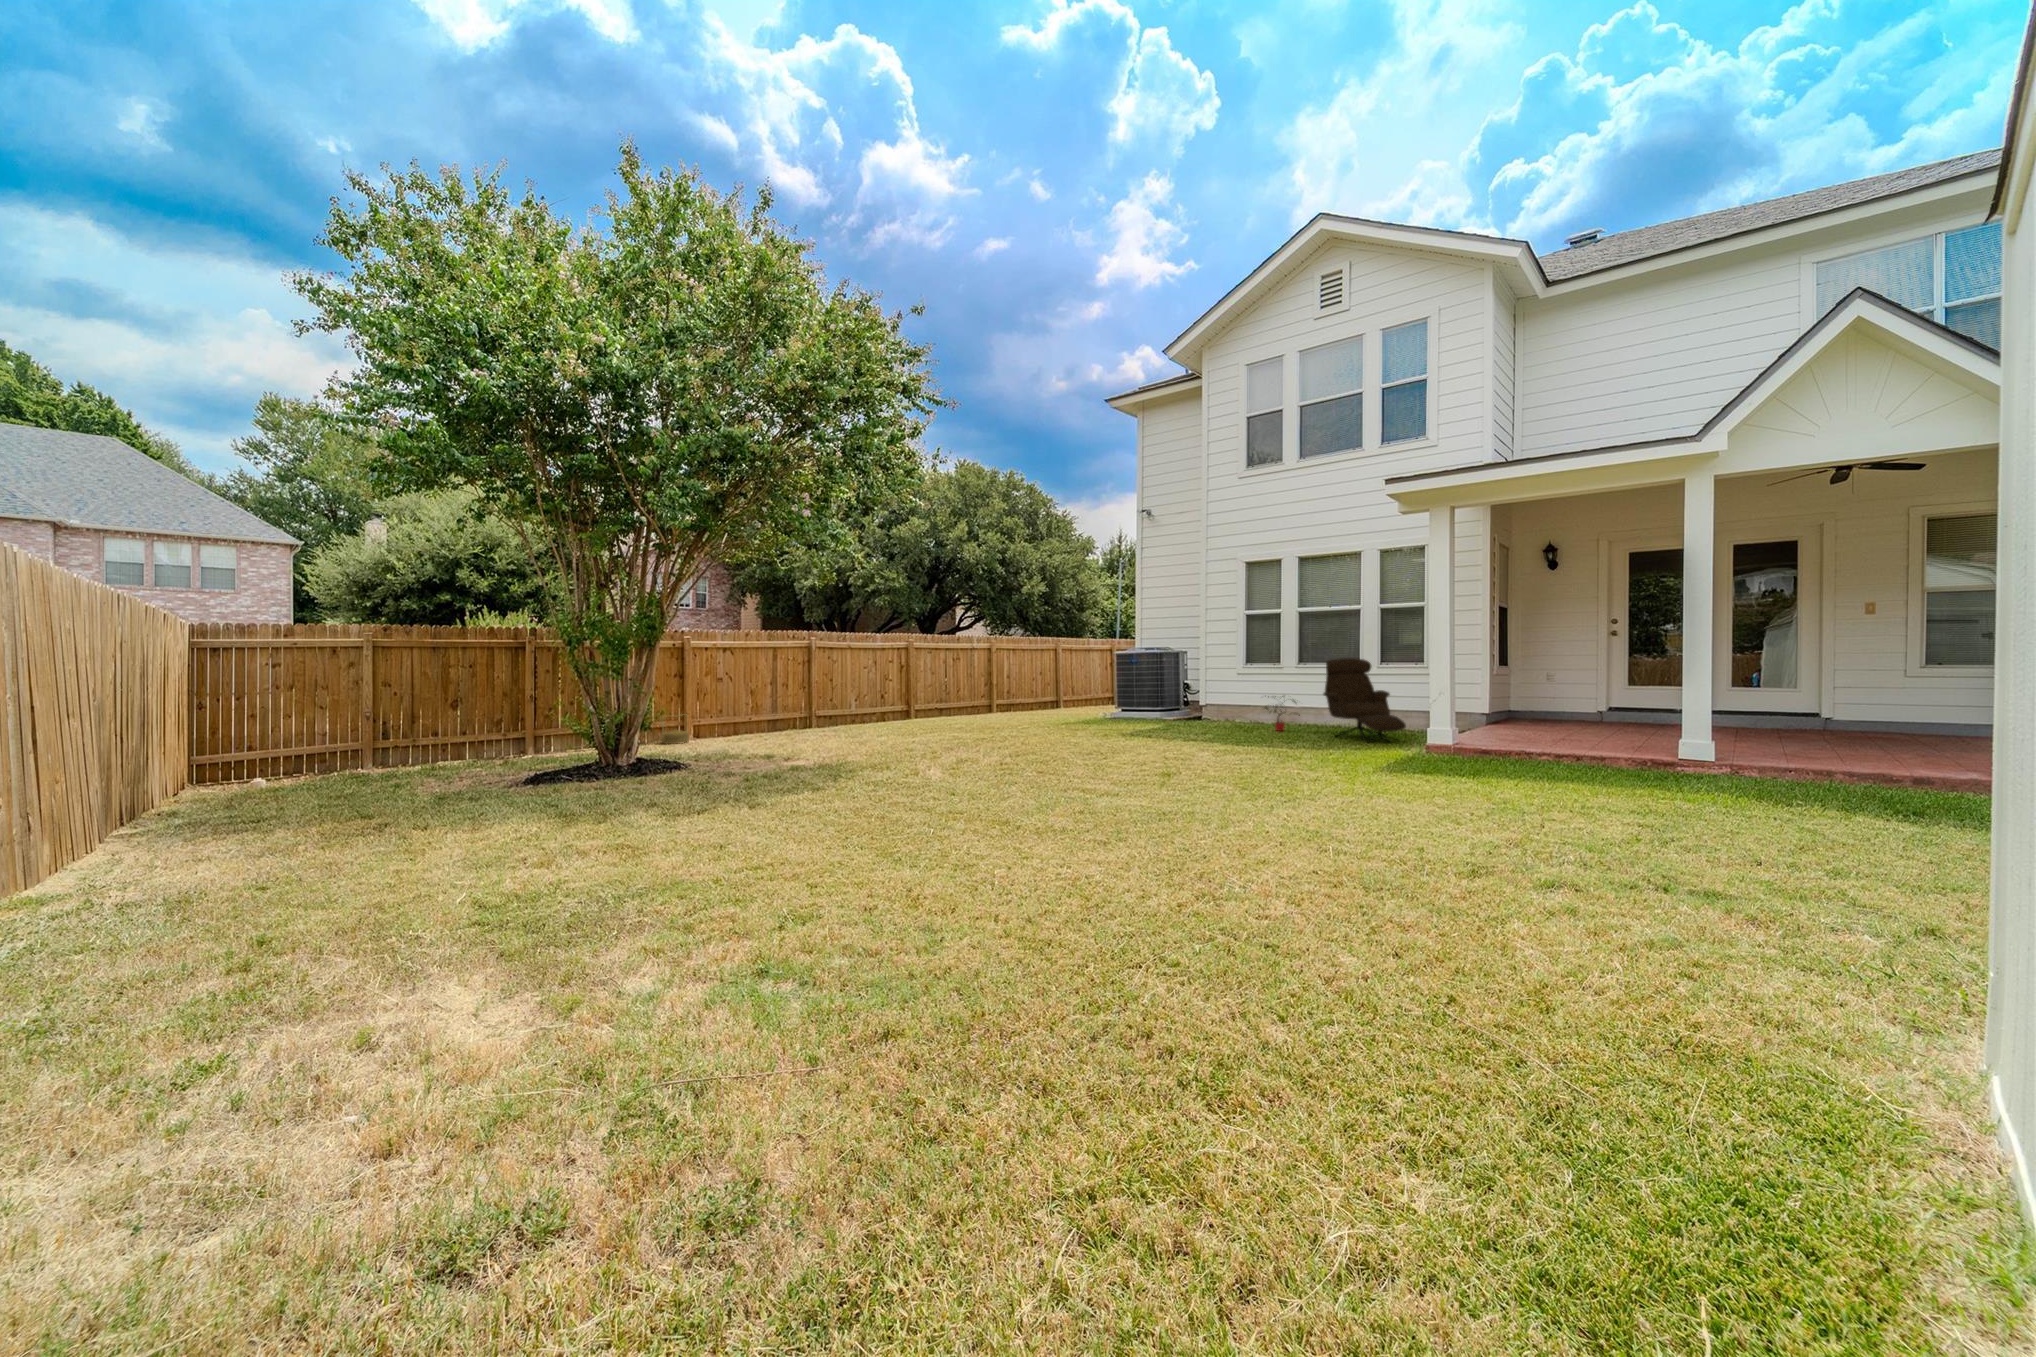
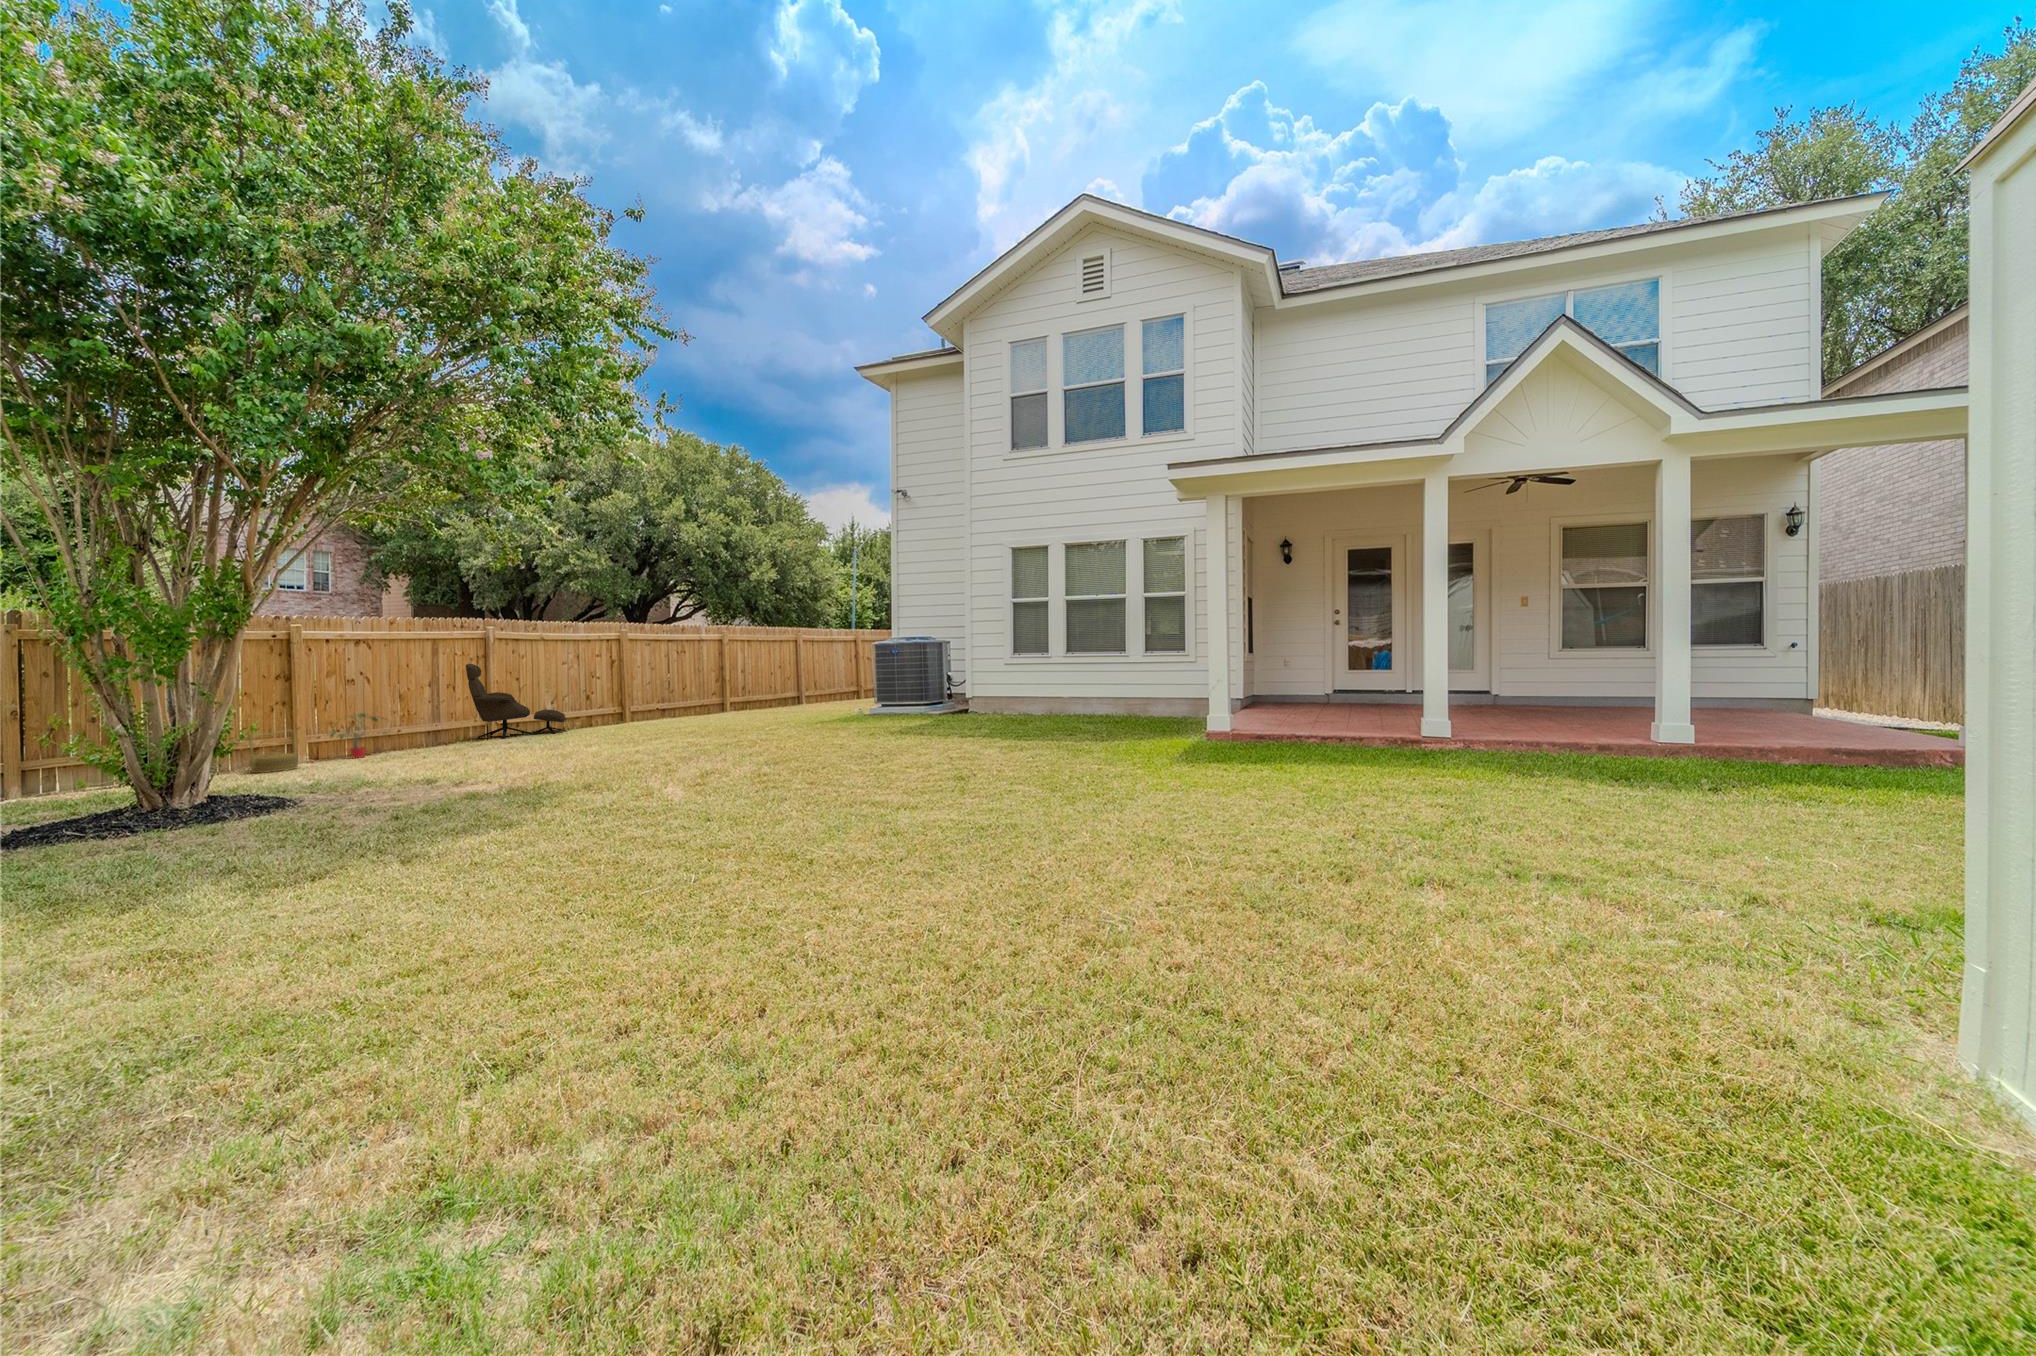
lounge chair: present [1324,658,1406,742] -> present [466,663,567,739]
potted plant: present [1265,696,1300,731] -> present [330,713,389,758]

